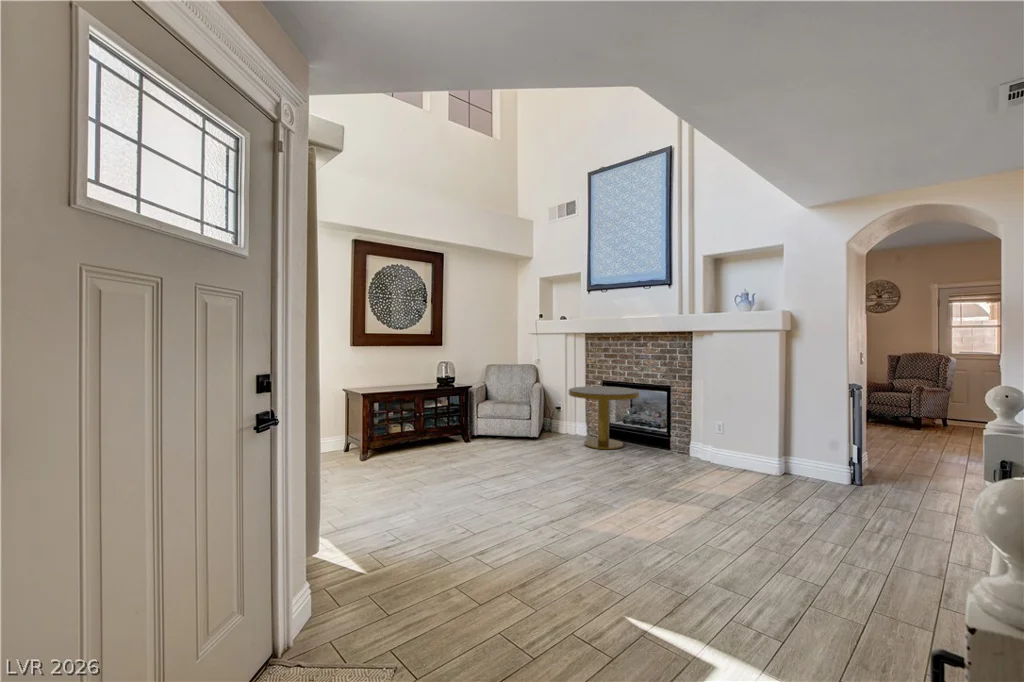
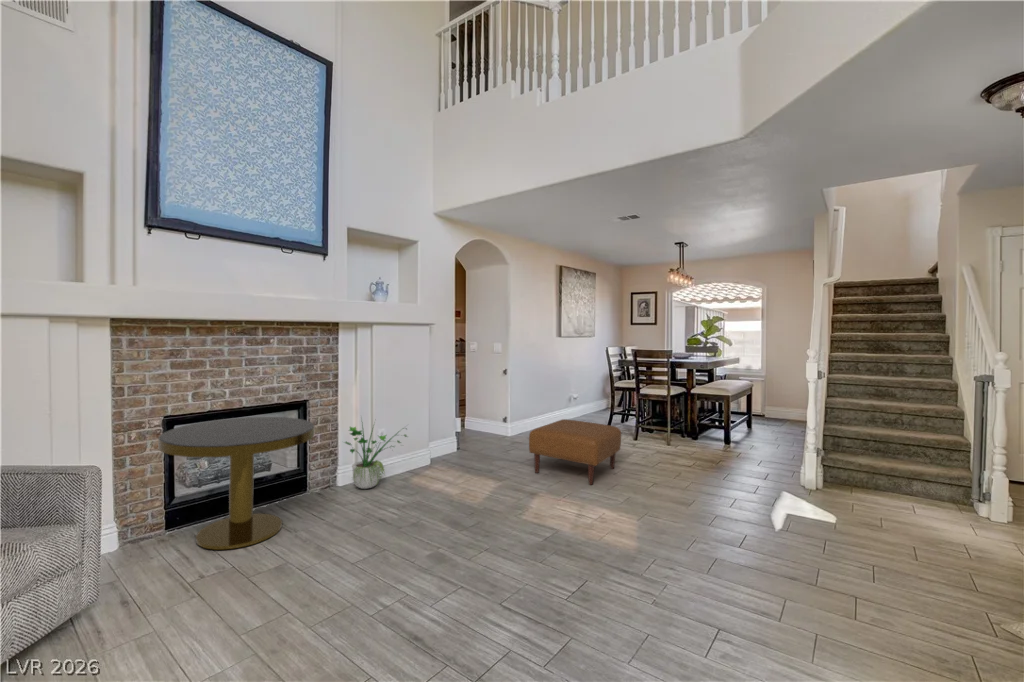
potted plant: none [669,399,720,460] -> present [345,425,407,489]
ottoman: none [763,456,906,568] -> present [529,419,621,485]

